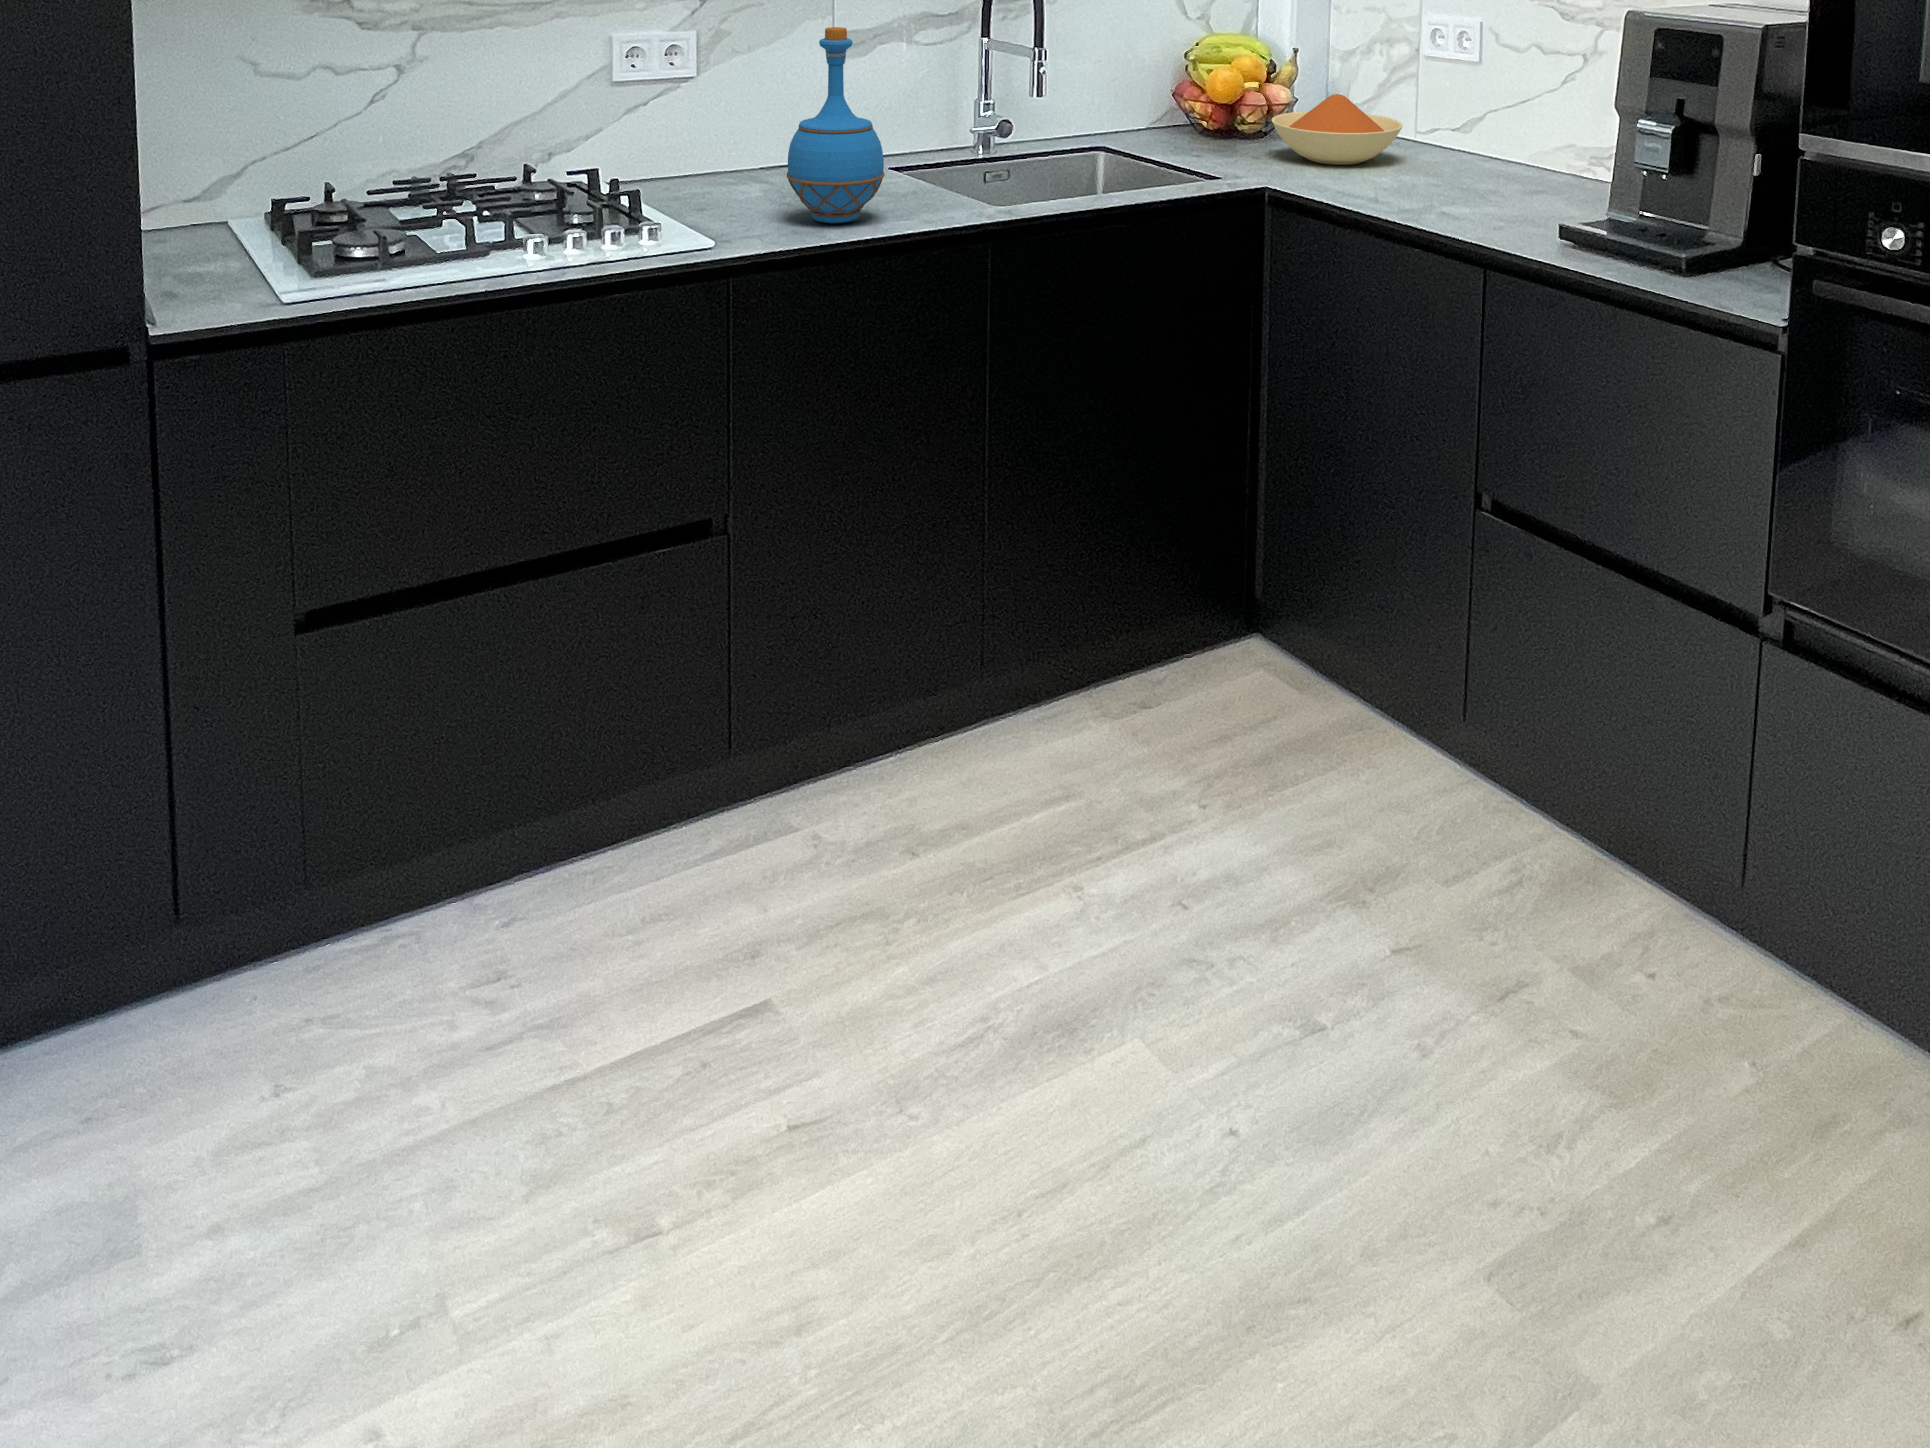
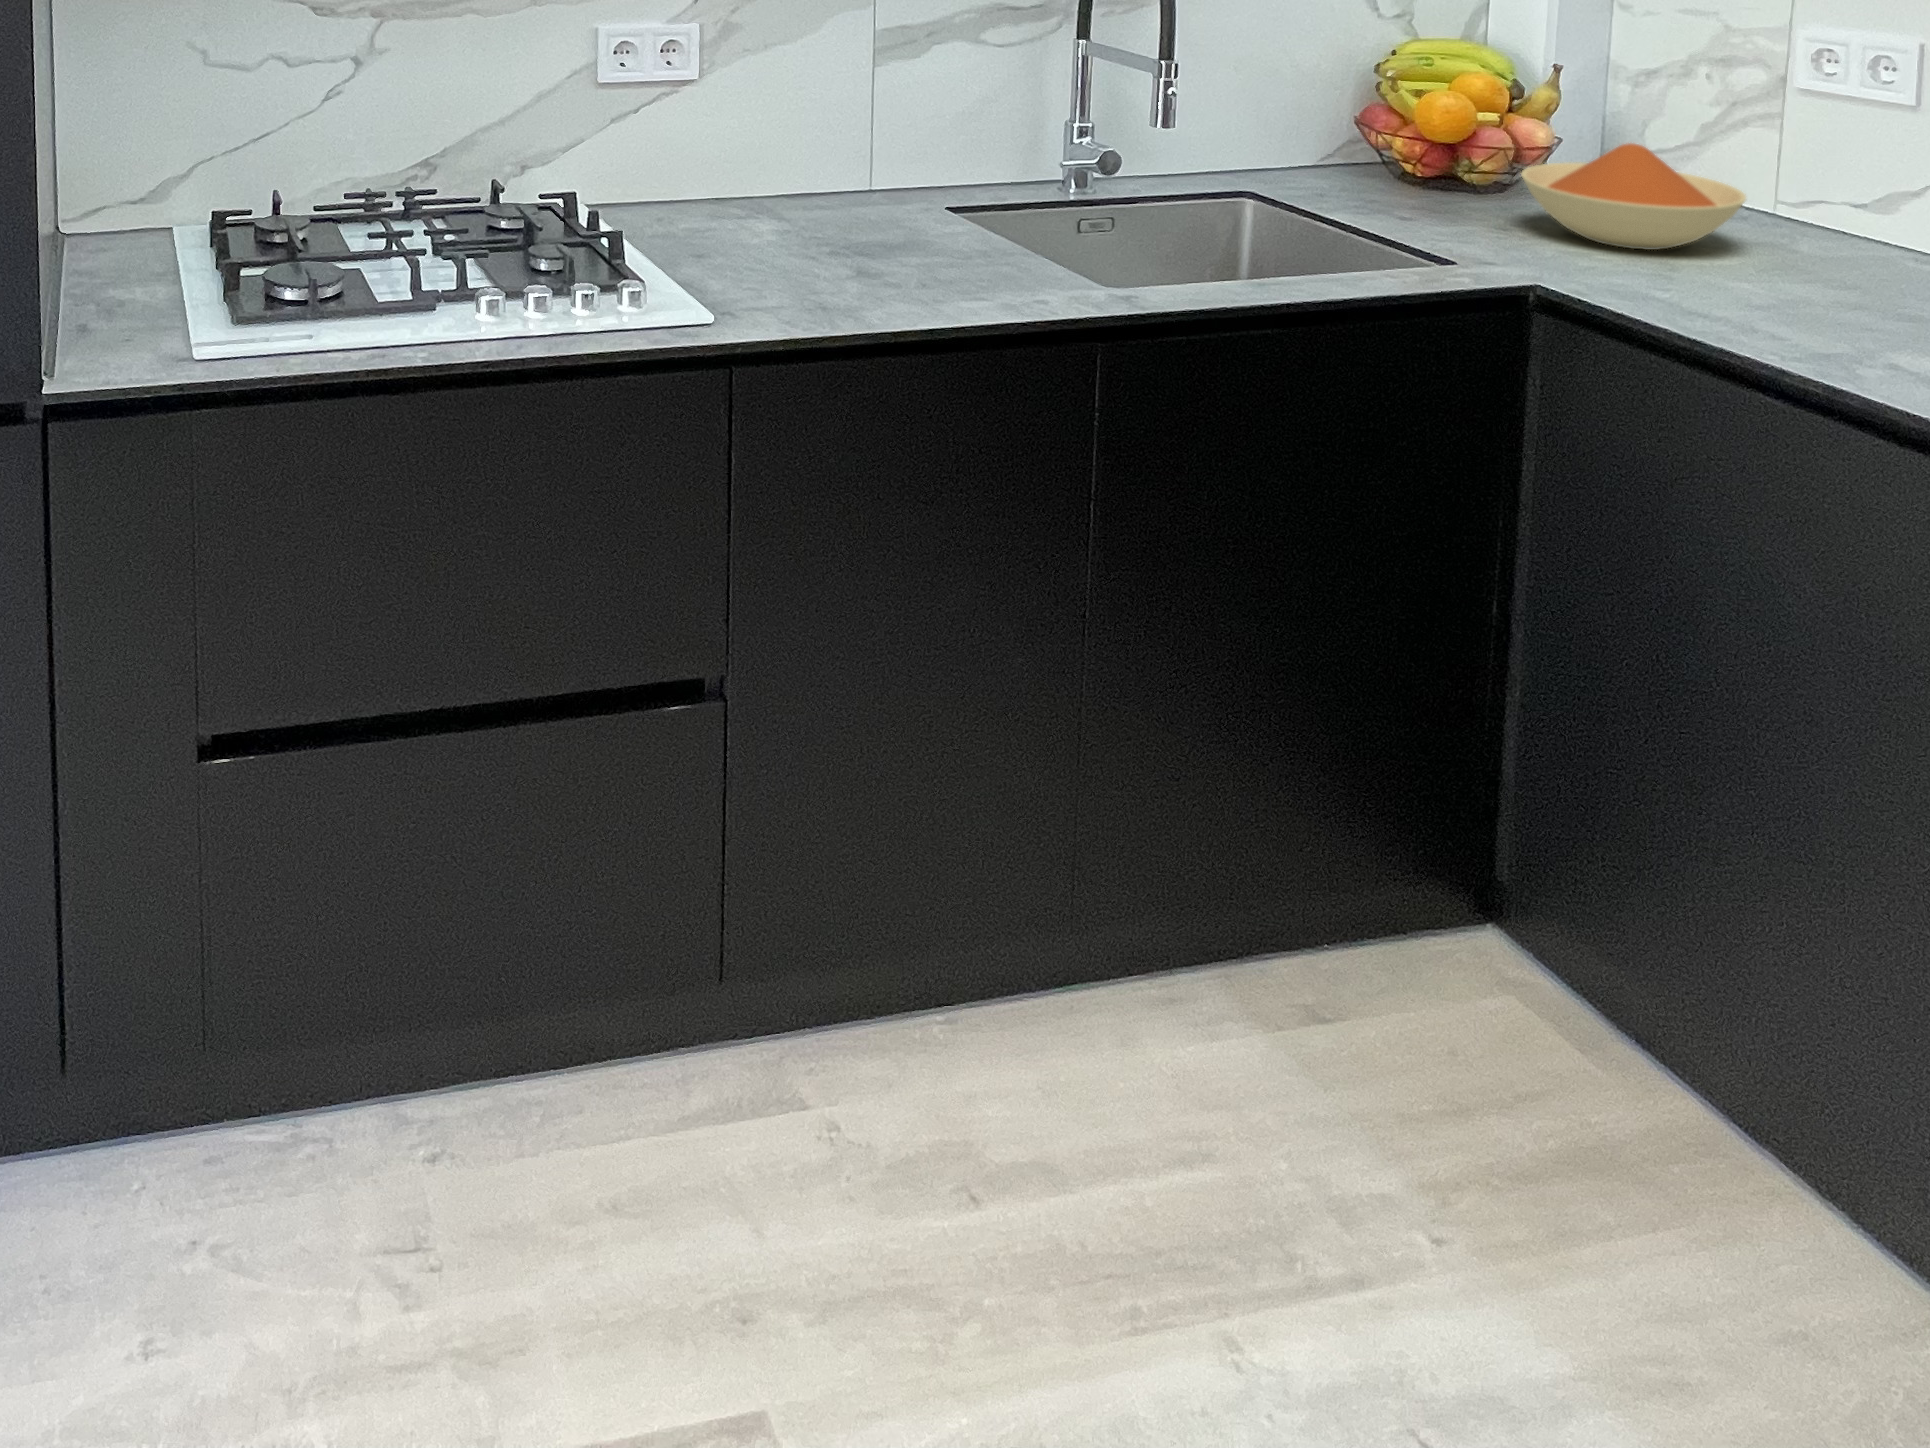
bottle: present [787,27,885,223] -> none [813,35,946,298]

